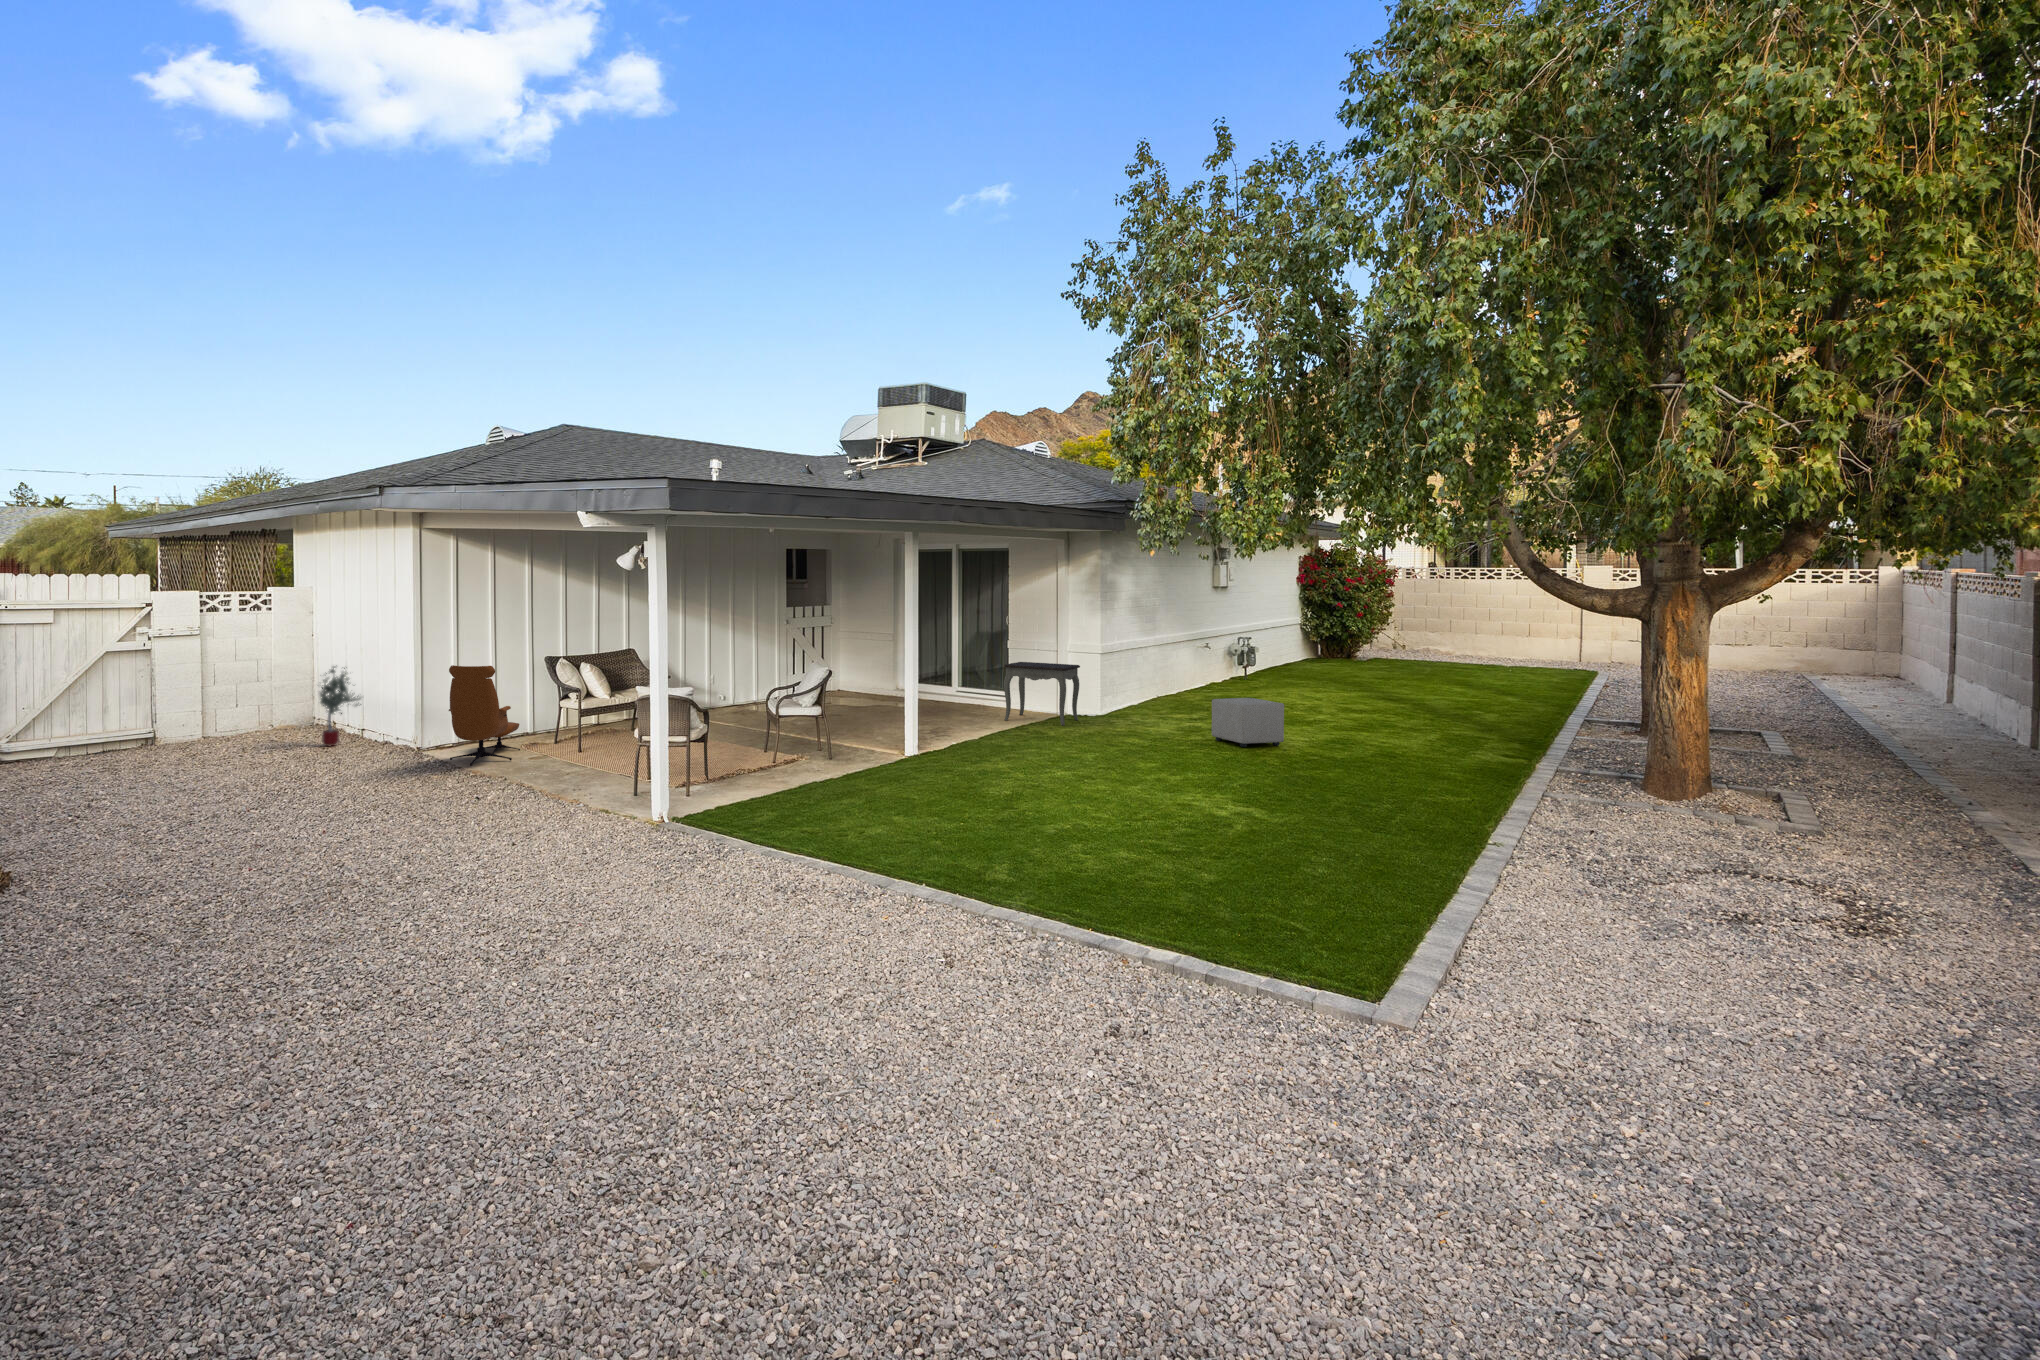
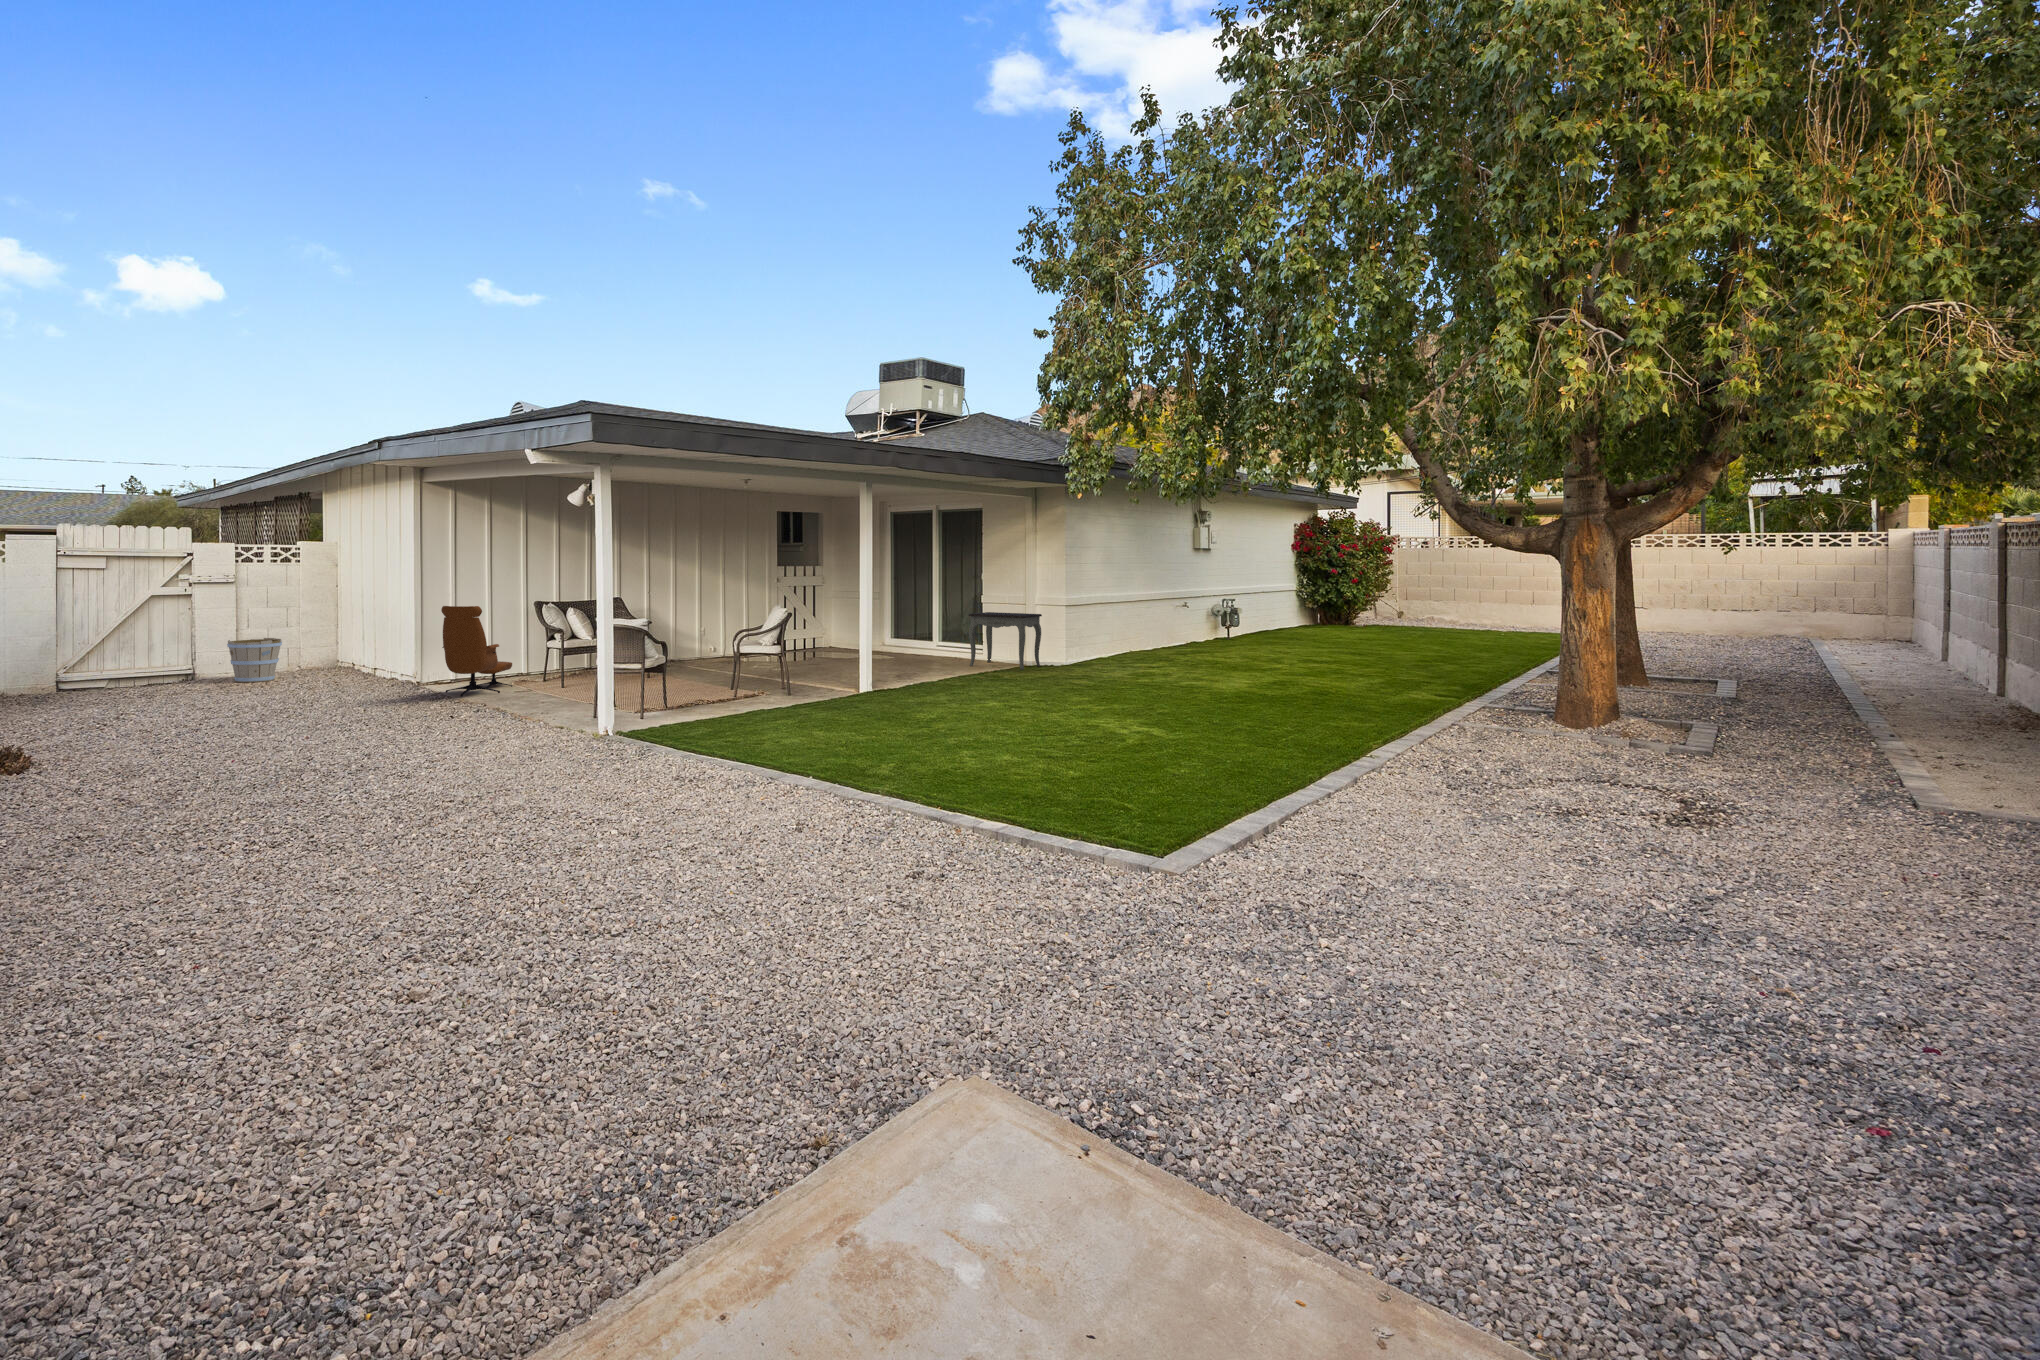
potted tree: present [320,666,361,746] -> none [332,610,377,683]
wooden bucket: none [192,694,254,746] -> present [227,638,282,682]
ottoman: present [1212,698,1284,747] -> none [1158,641,1224,686]

